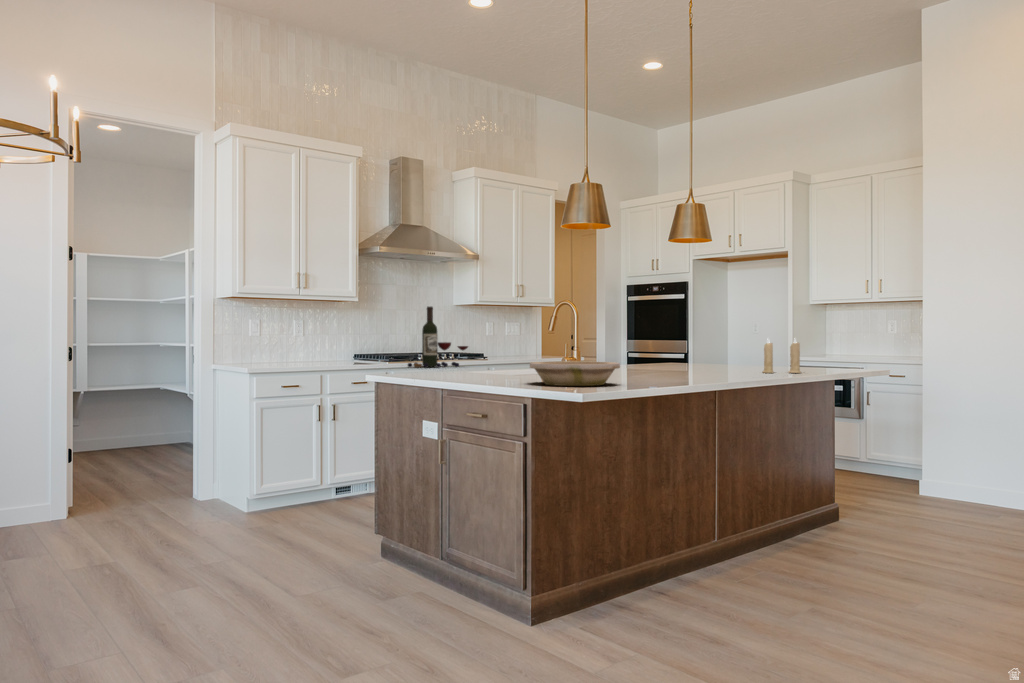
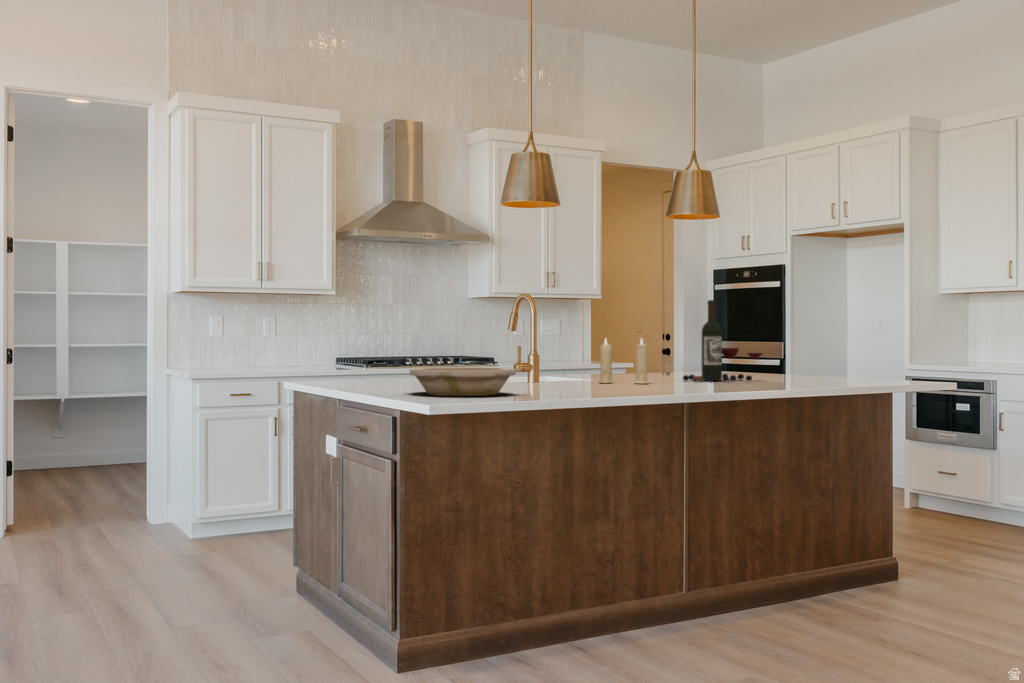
wine bottle: present [408,307,468,368] -> present [683,300,762,382]
candle: present [763,339,801,373] -> present [599,338,648,384]

